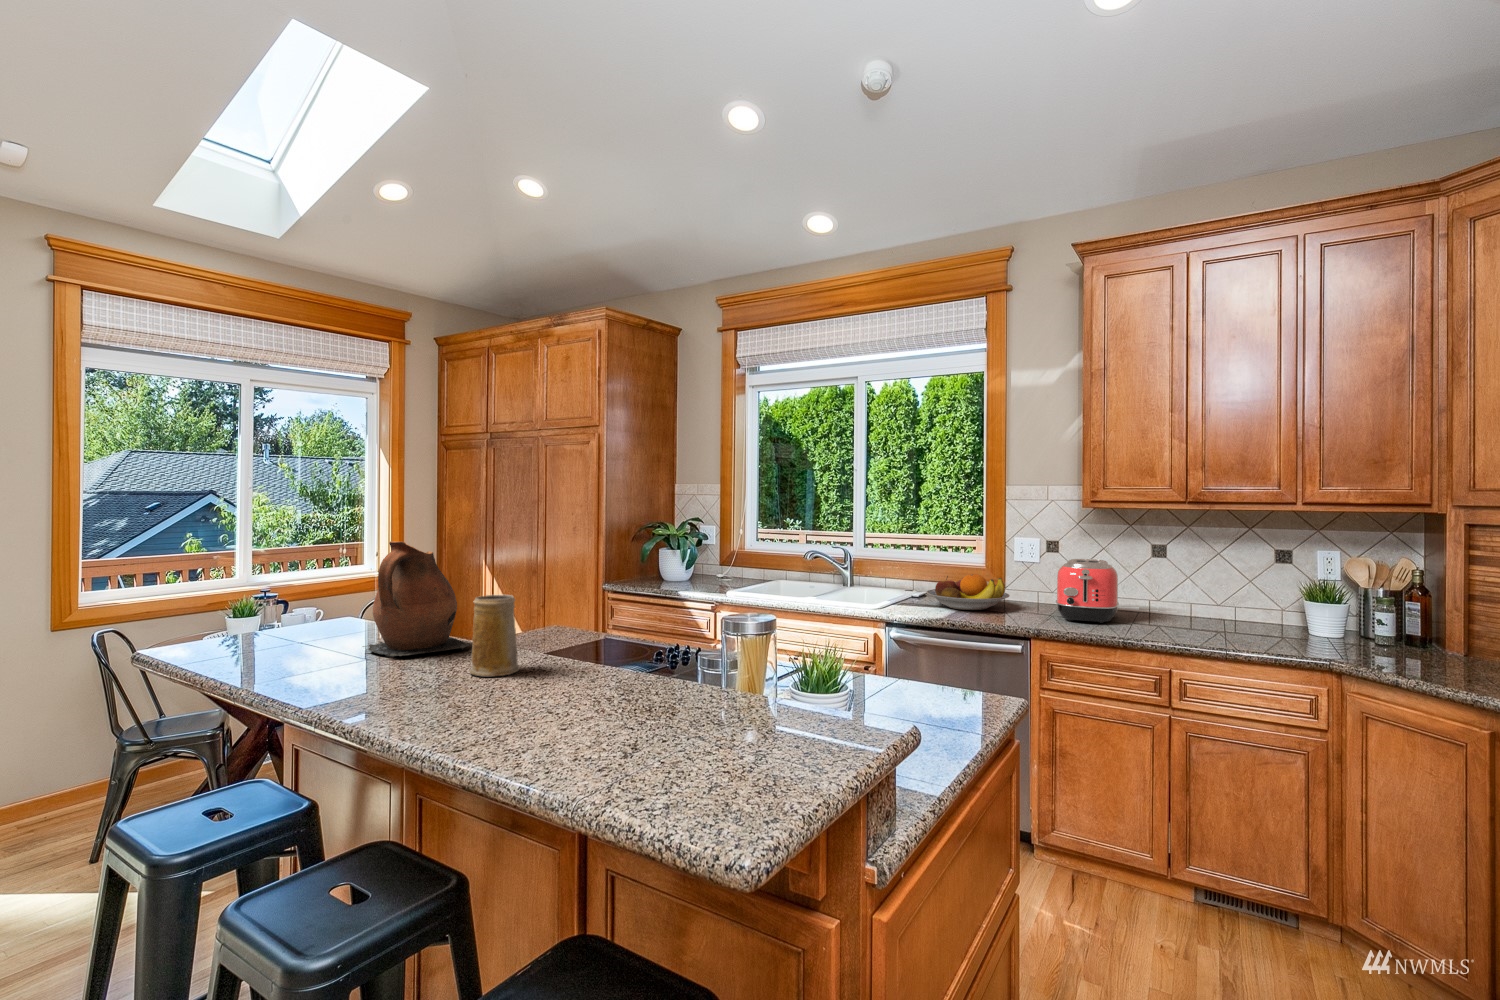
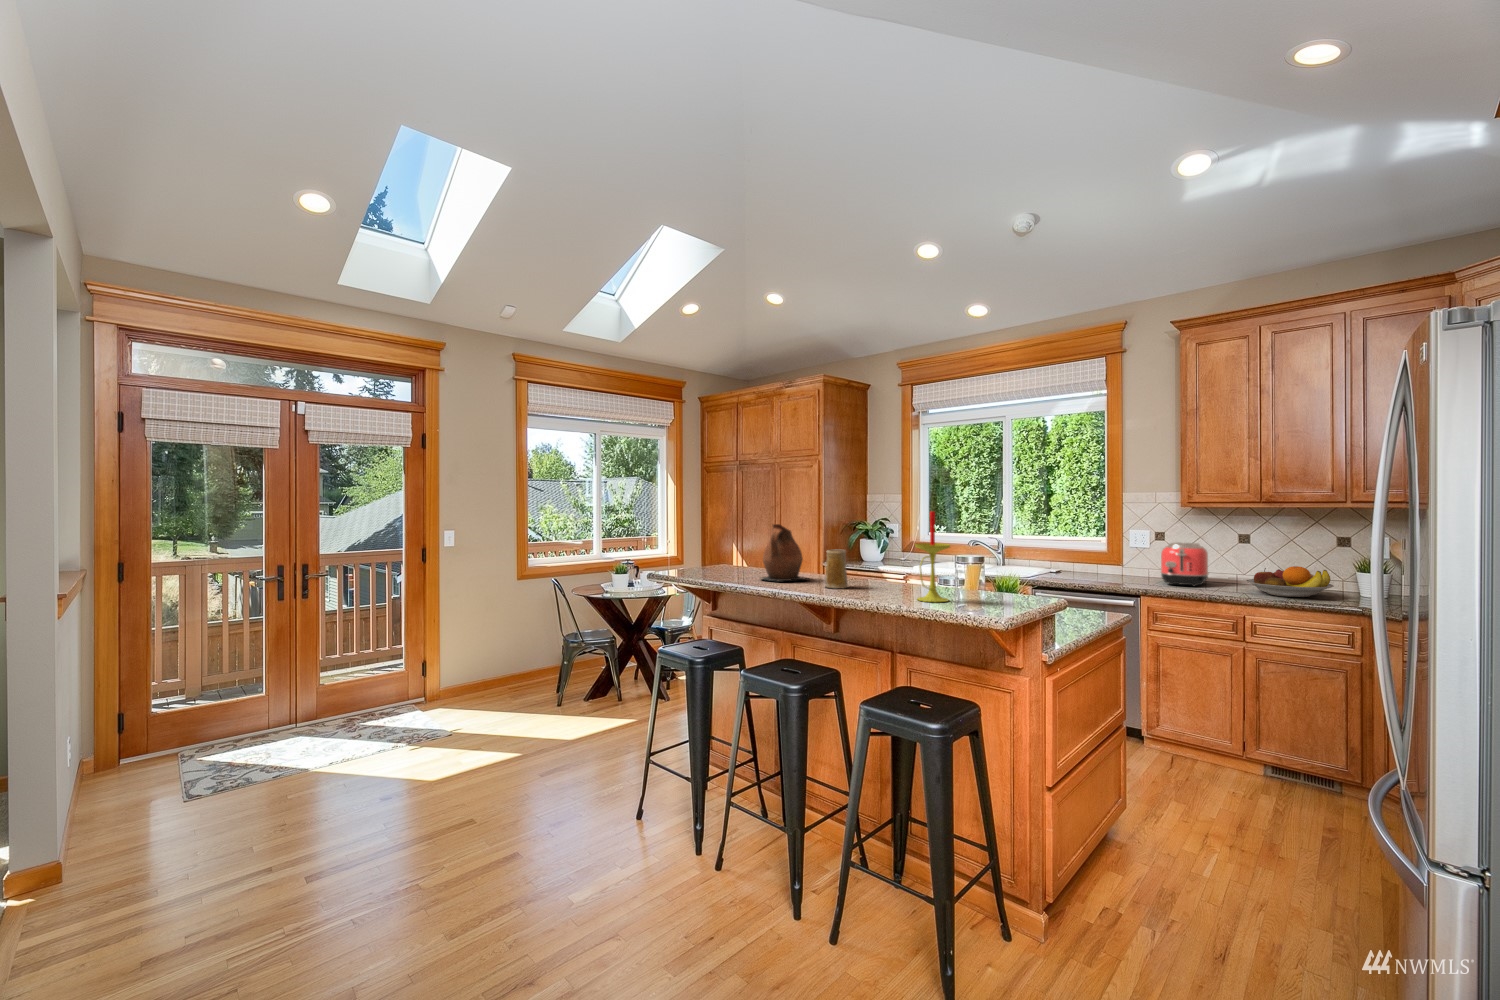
candle: none [615,519,692,725] -> present [915,511,950,602]
fruit bowl: present [926,574,1010,610] -> present [1246,566,1334,597]

